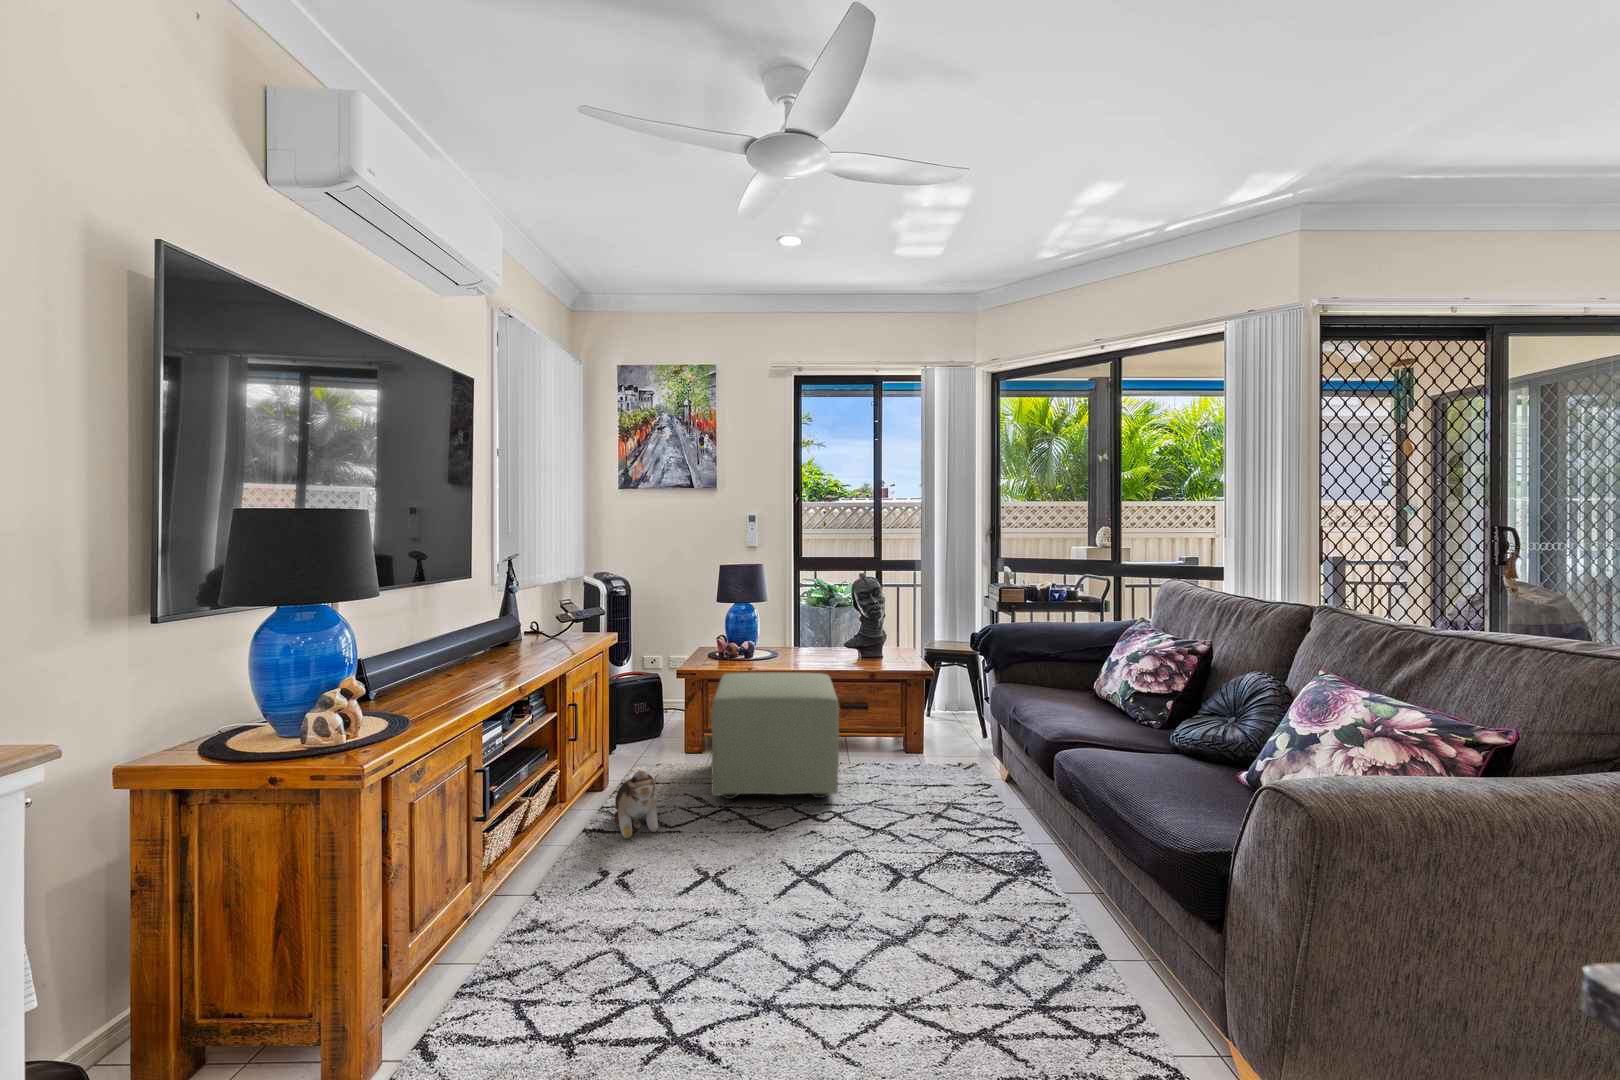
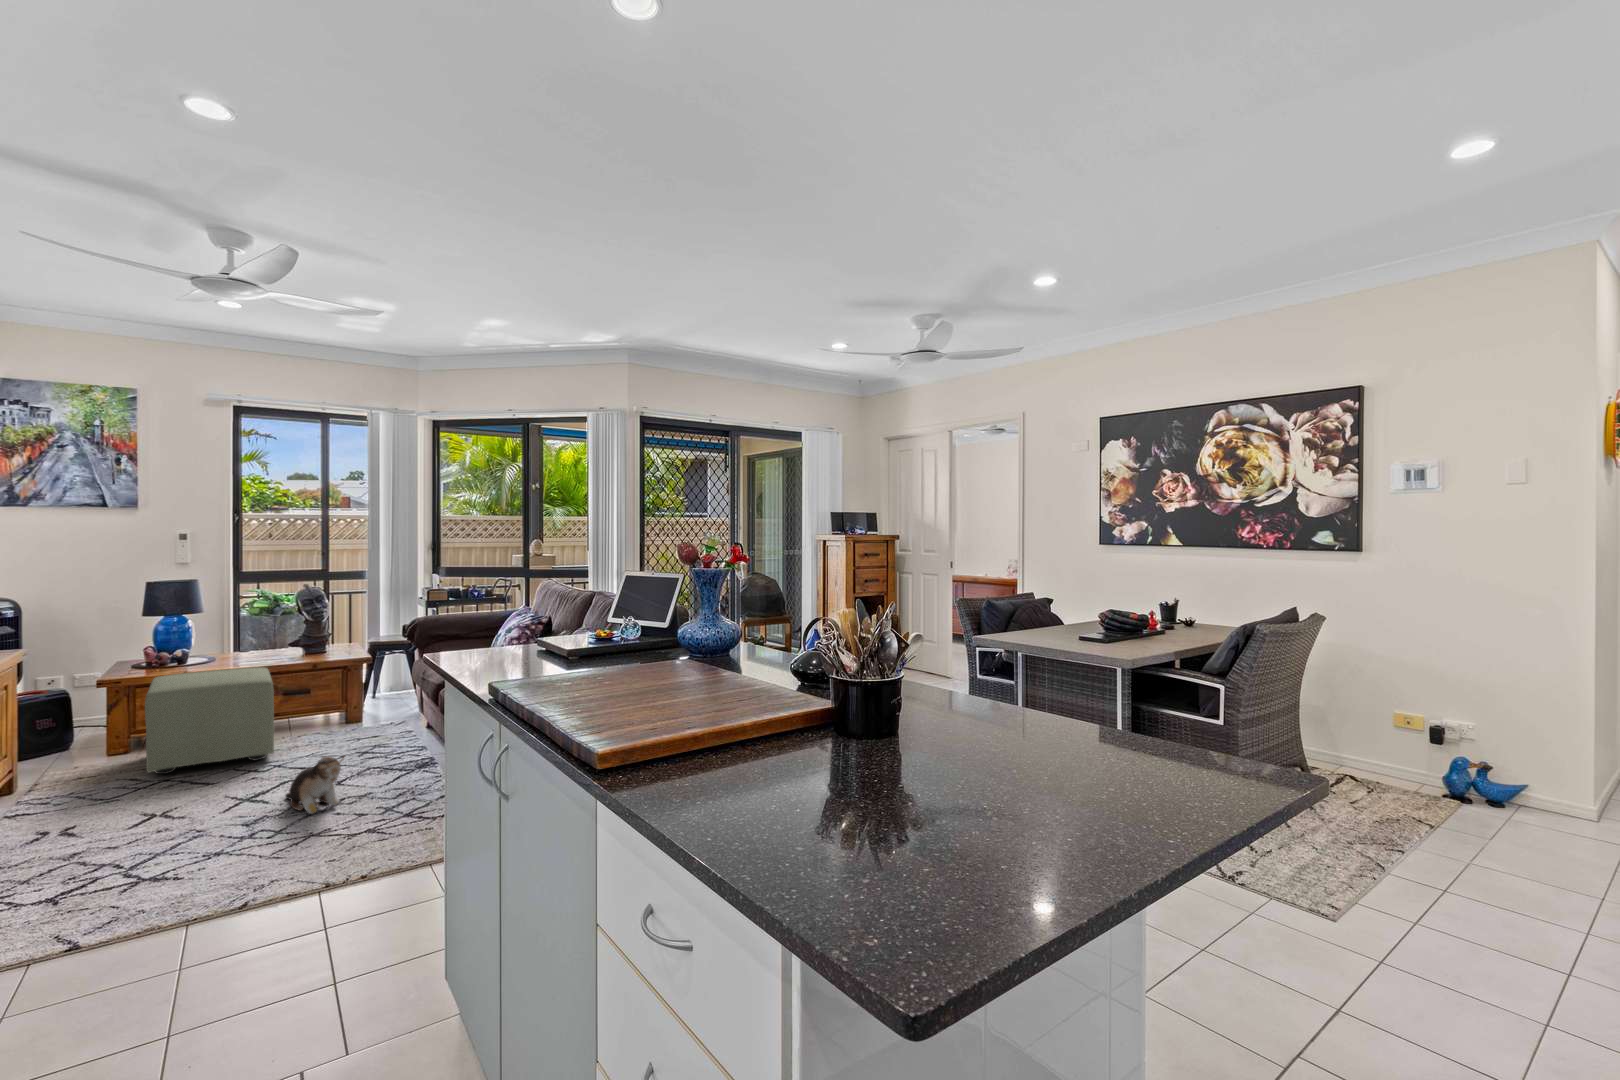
plush toy: present [614,771,658,839] -> present [286,757,344,814]

